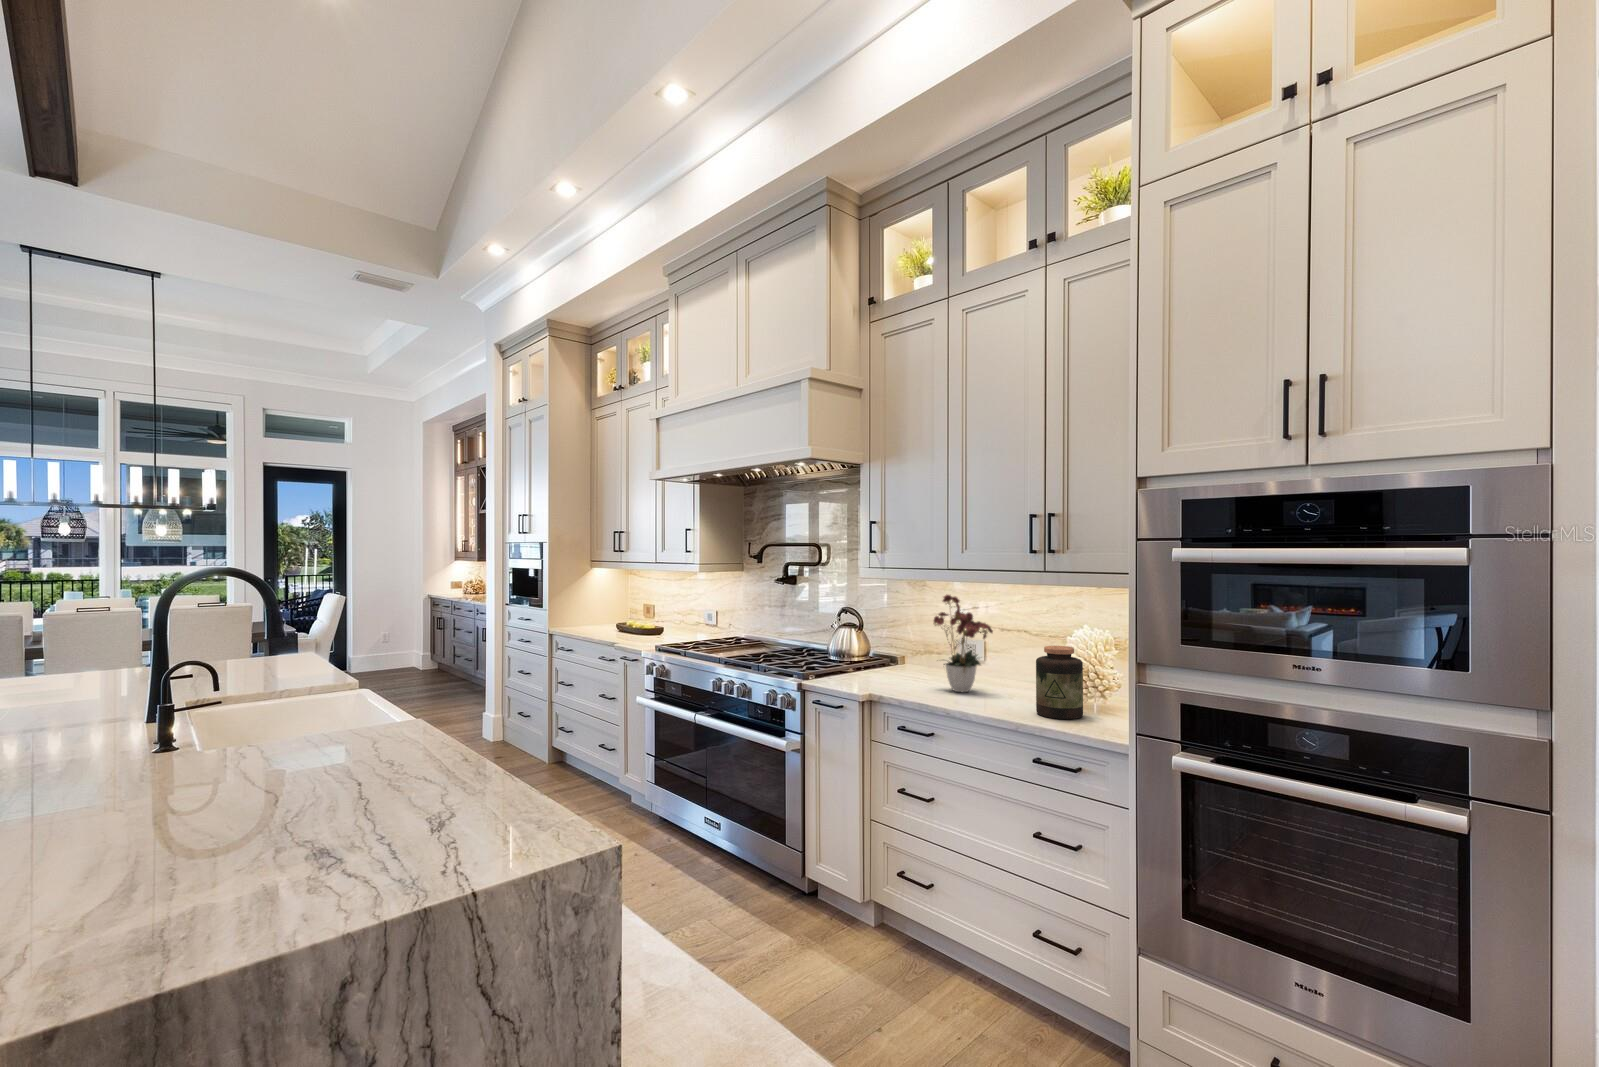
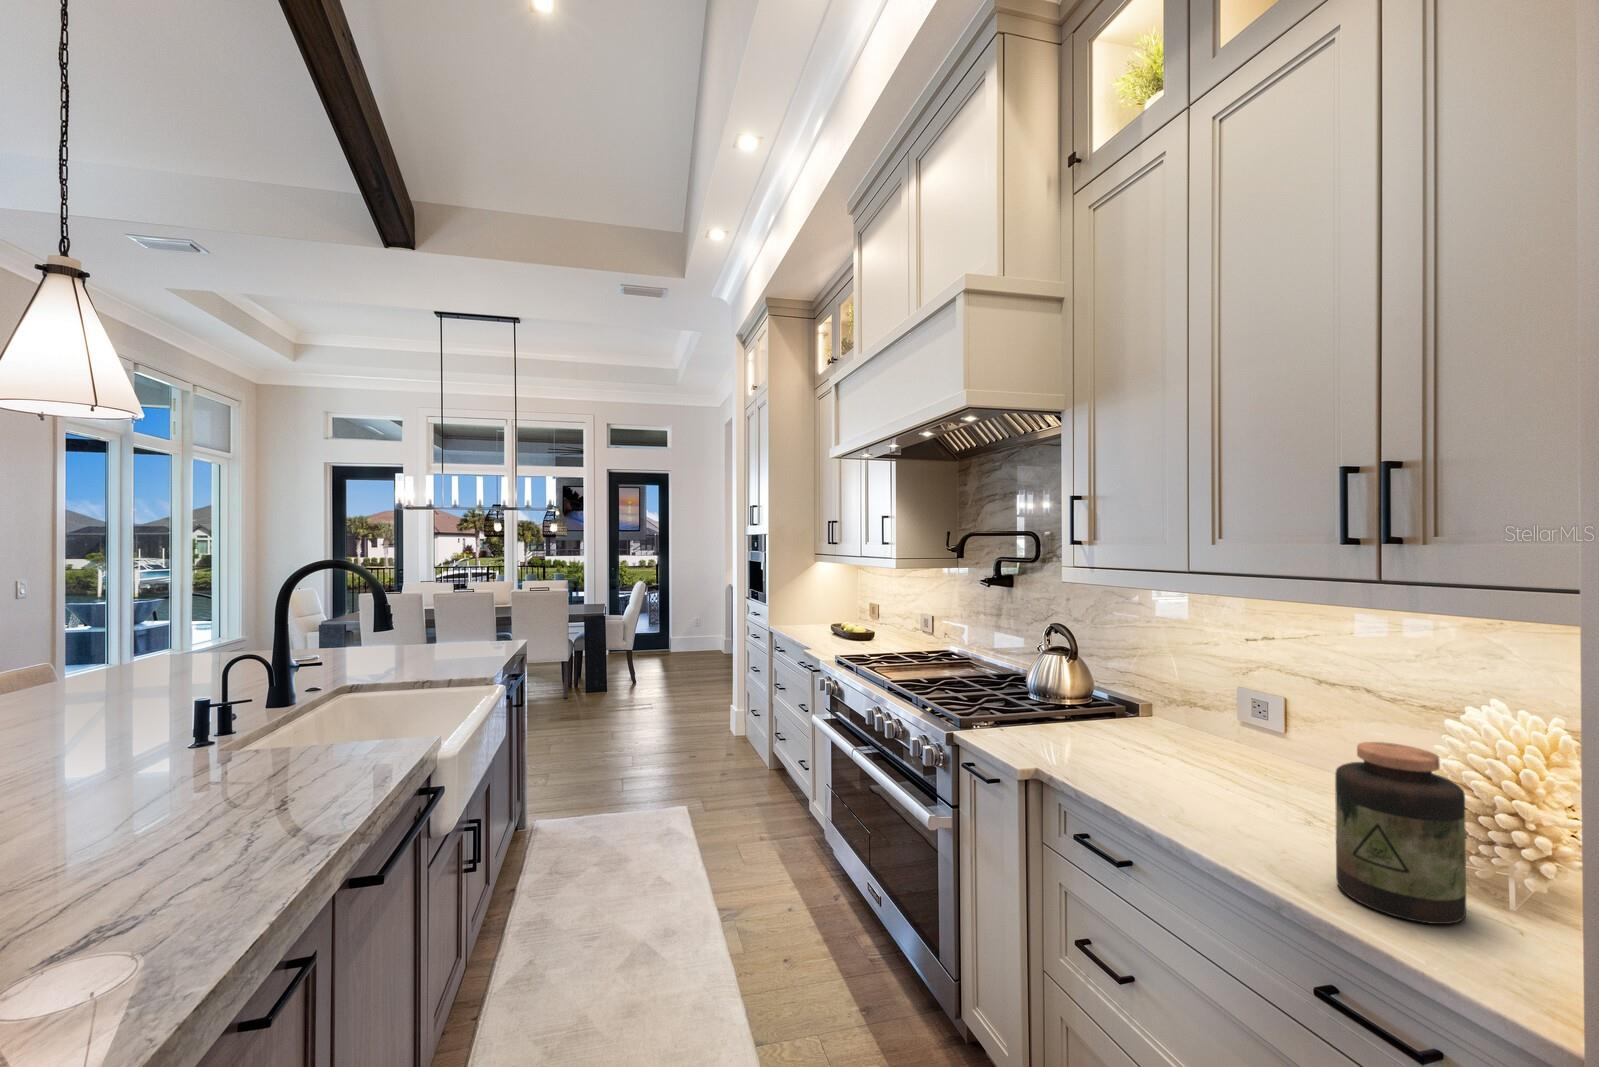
flower arrangement: present [934,595,993,692] -> none [1141,608,1273,794]

